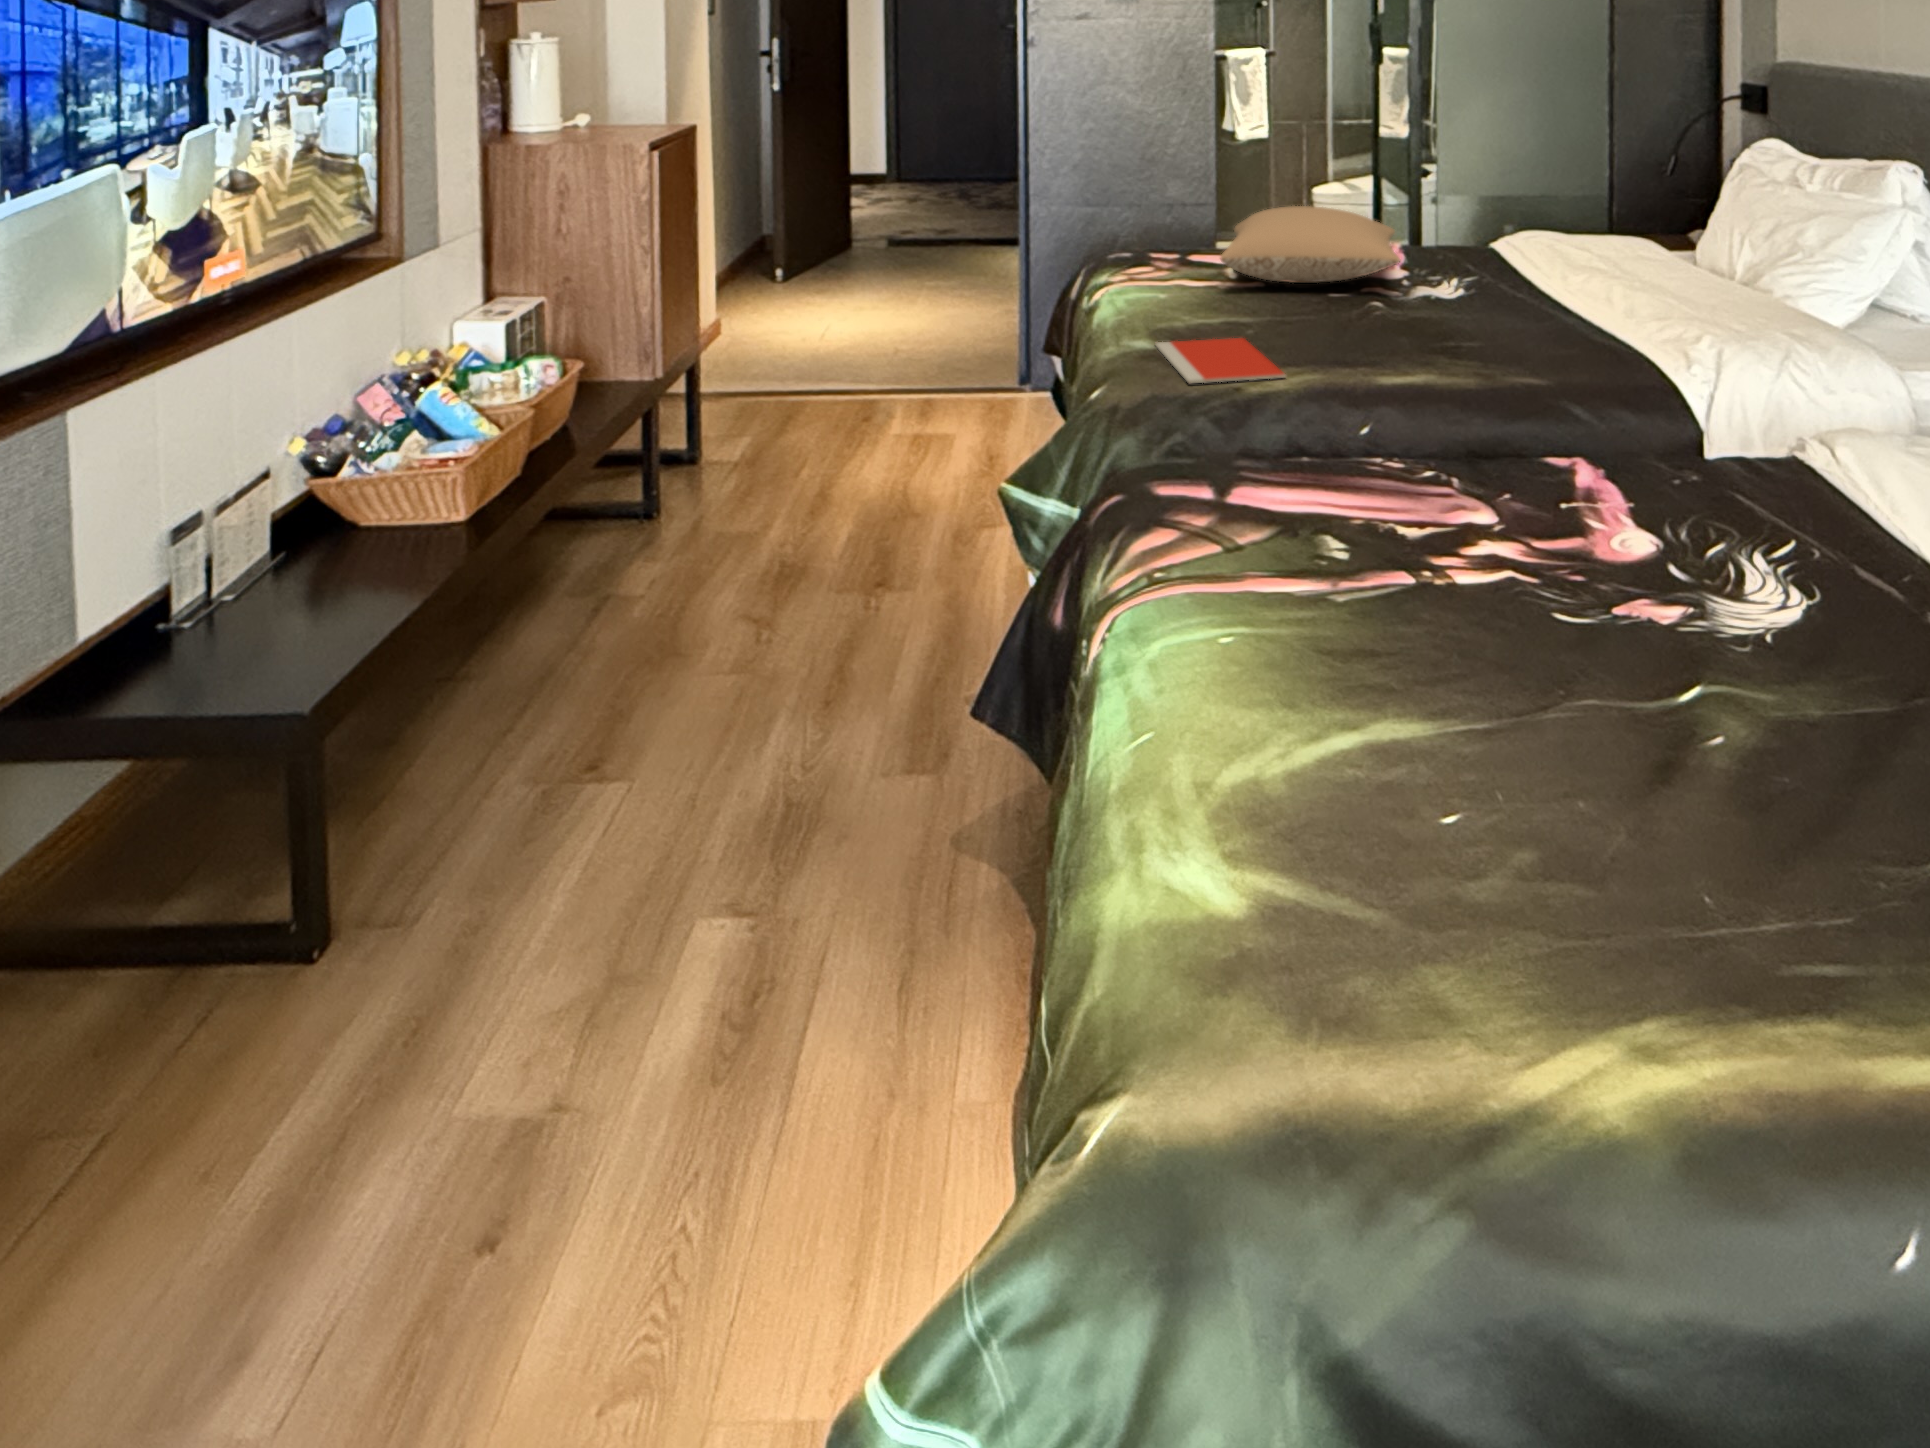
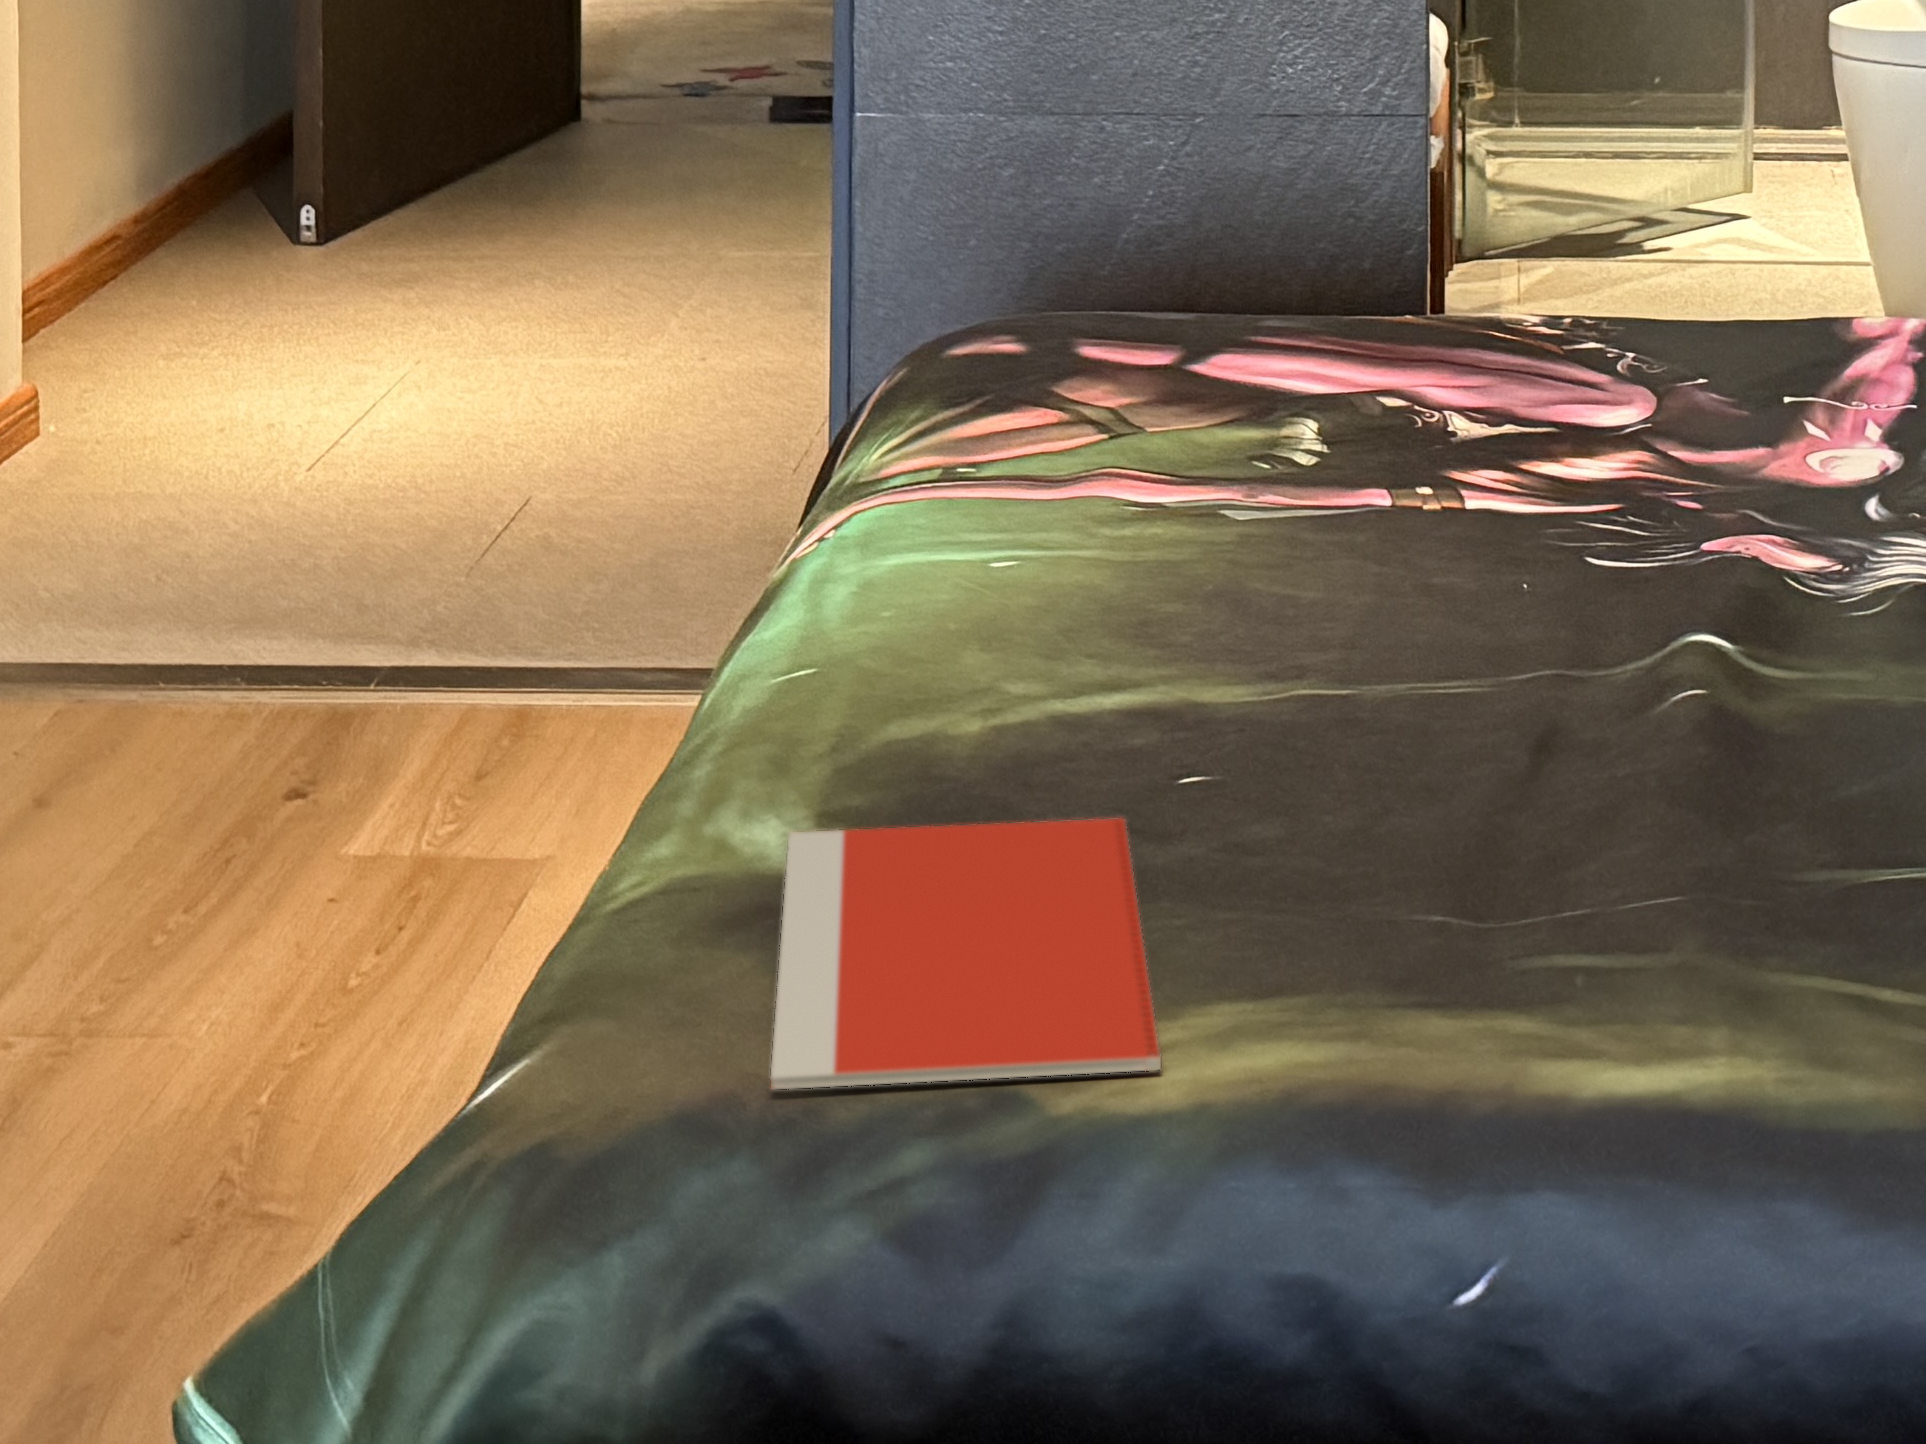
pillow: present [1220,206,1400,283] -> none [1165,246,1842,532]

